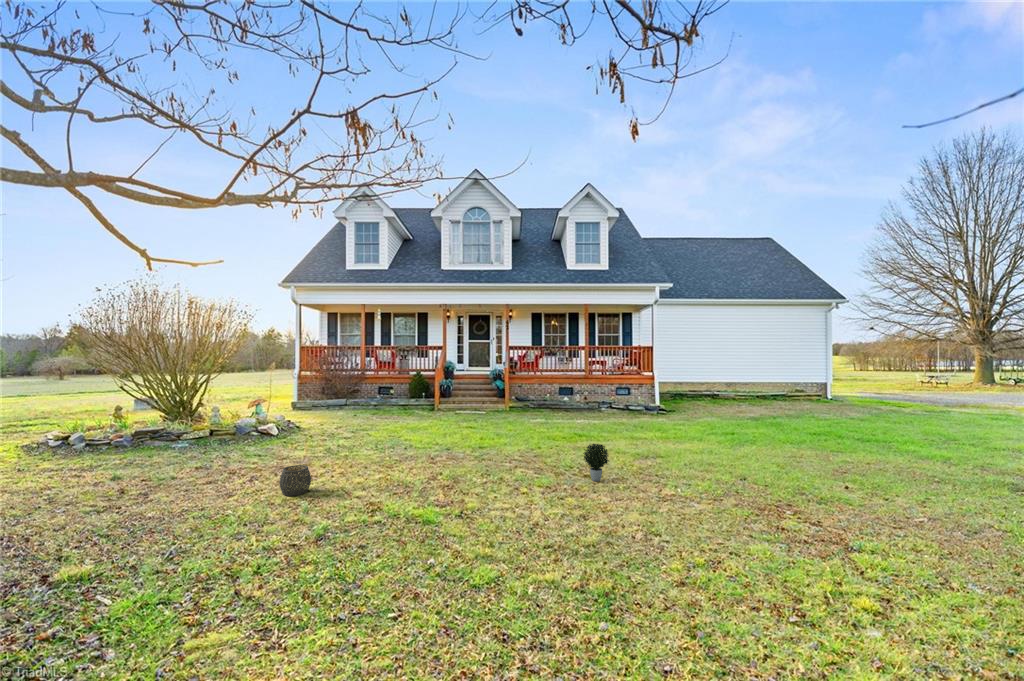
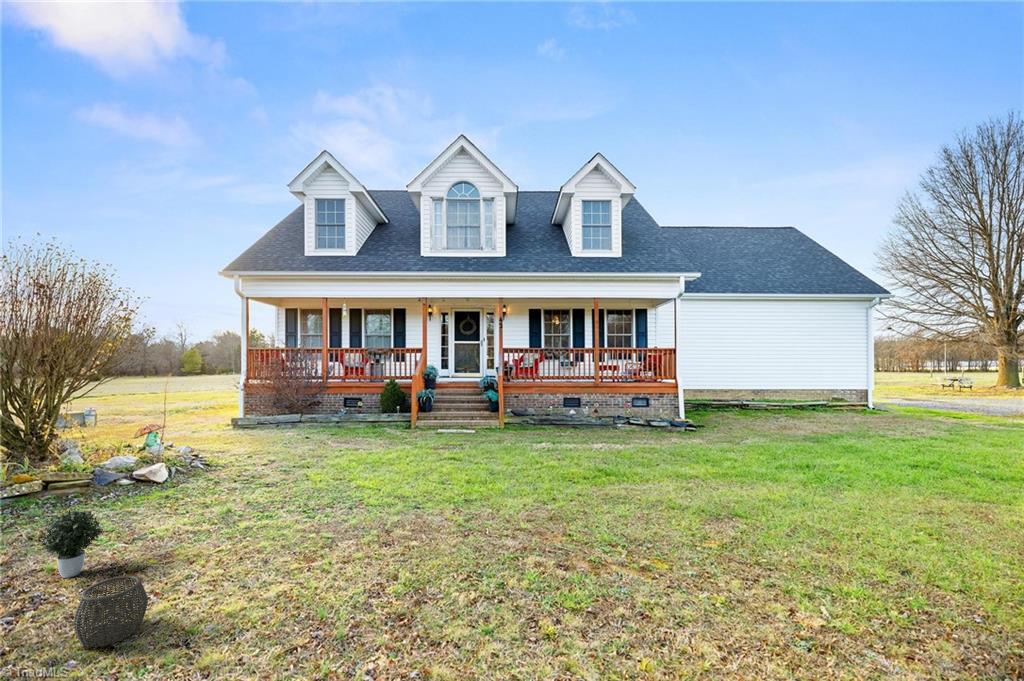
potted plant: present [583,444,609,482] -> present [38,510,101,578]

